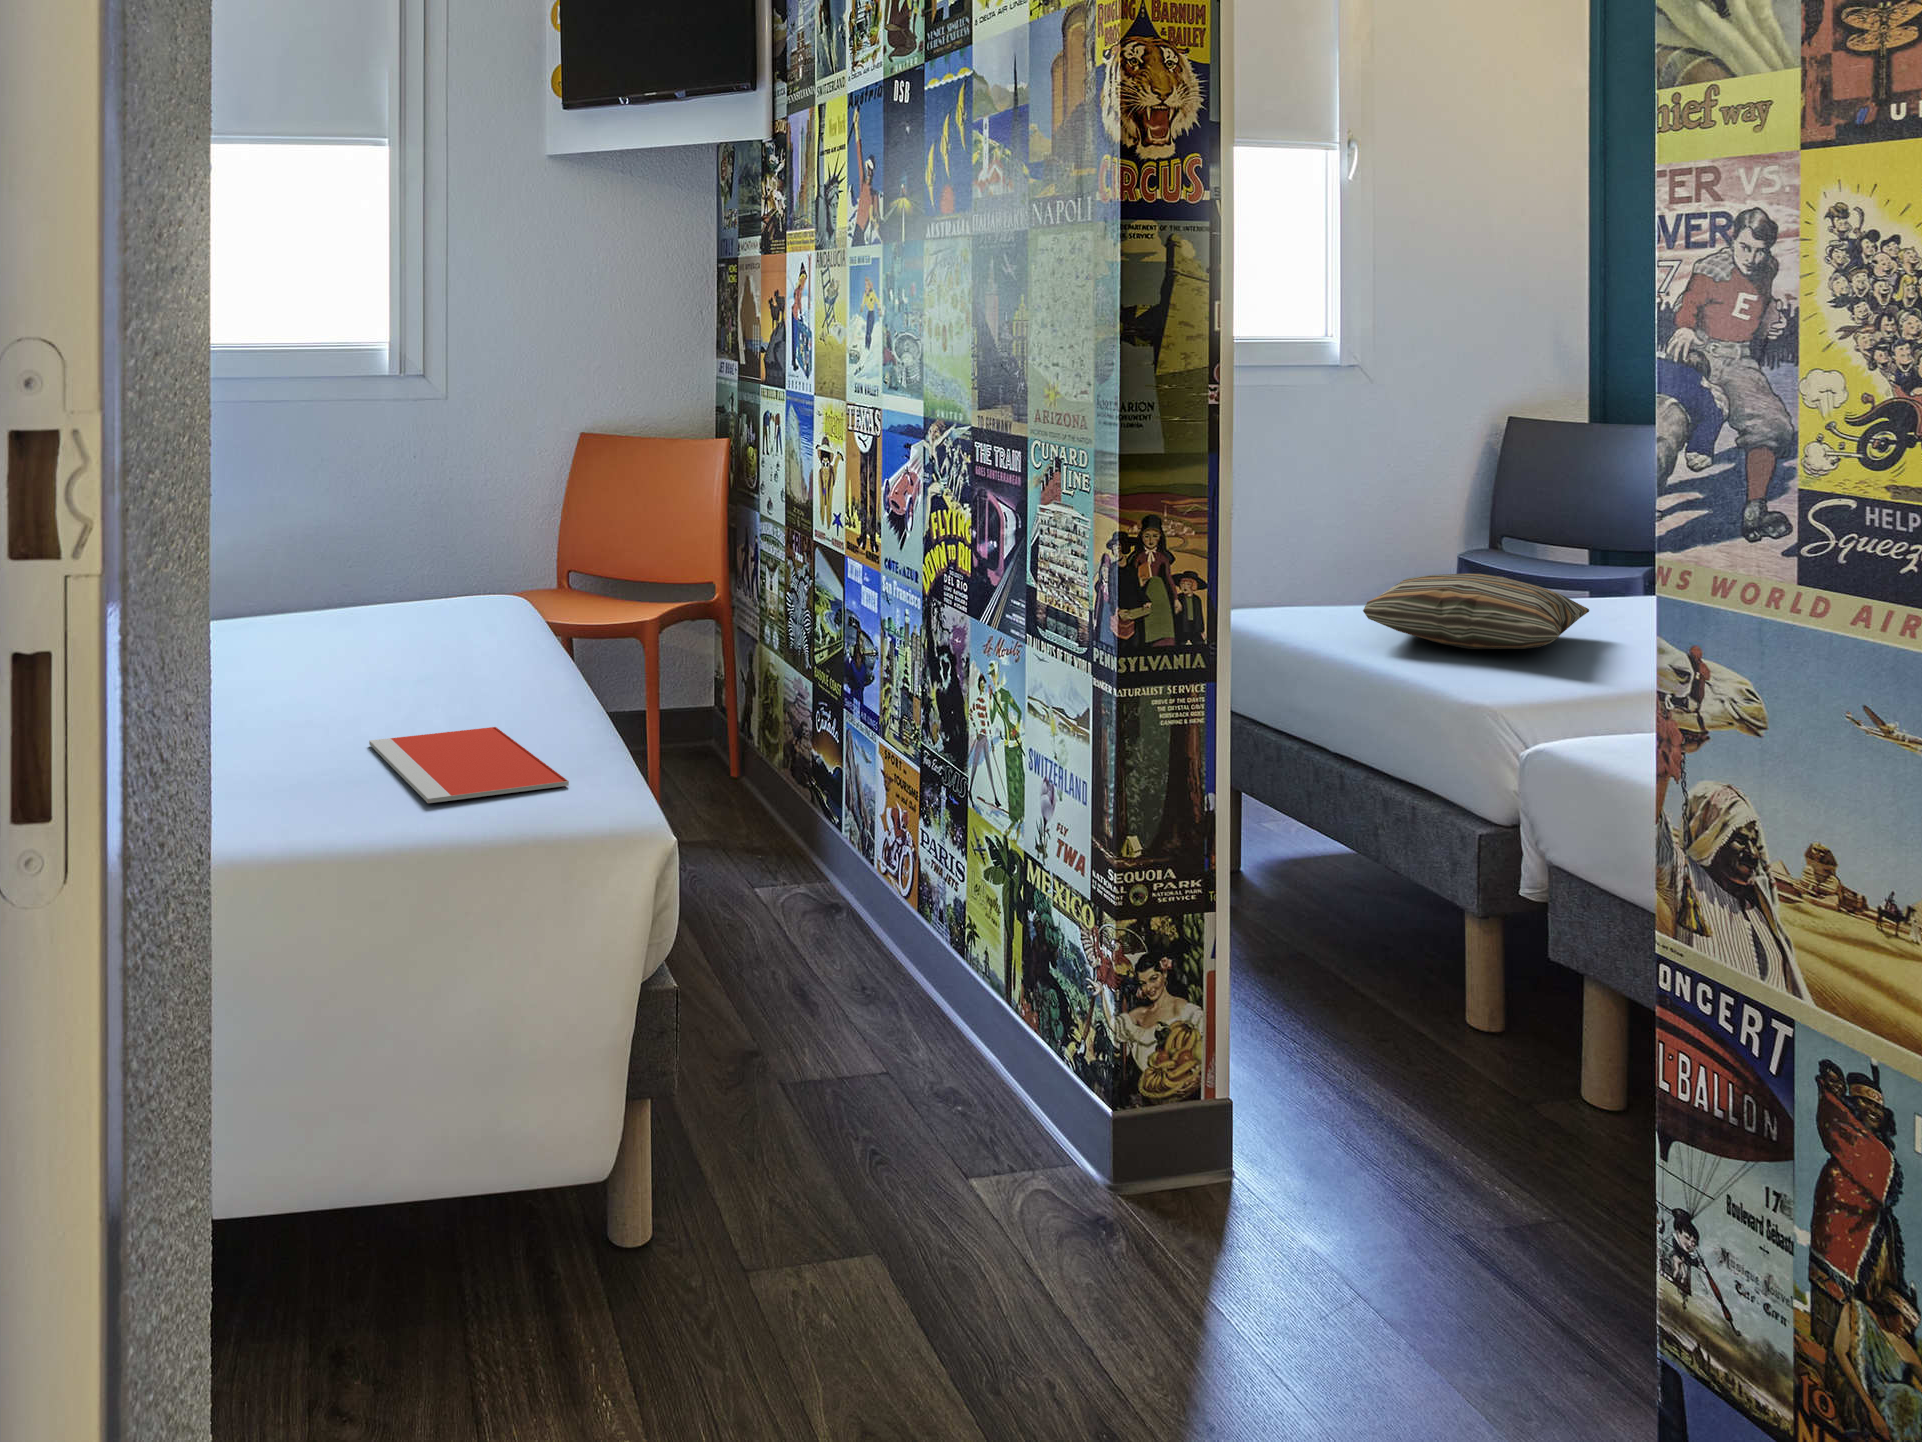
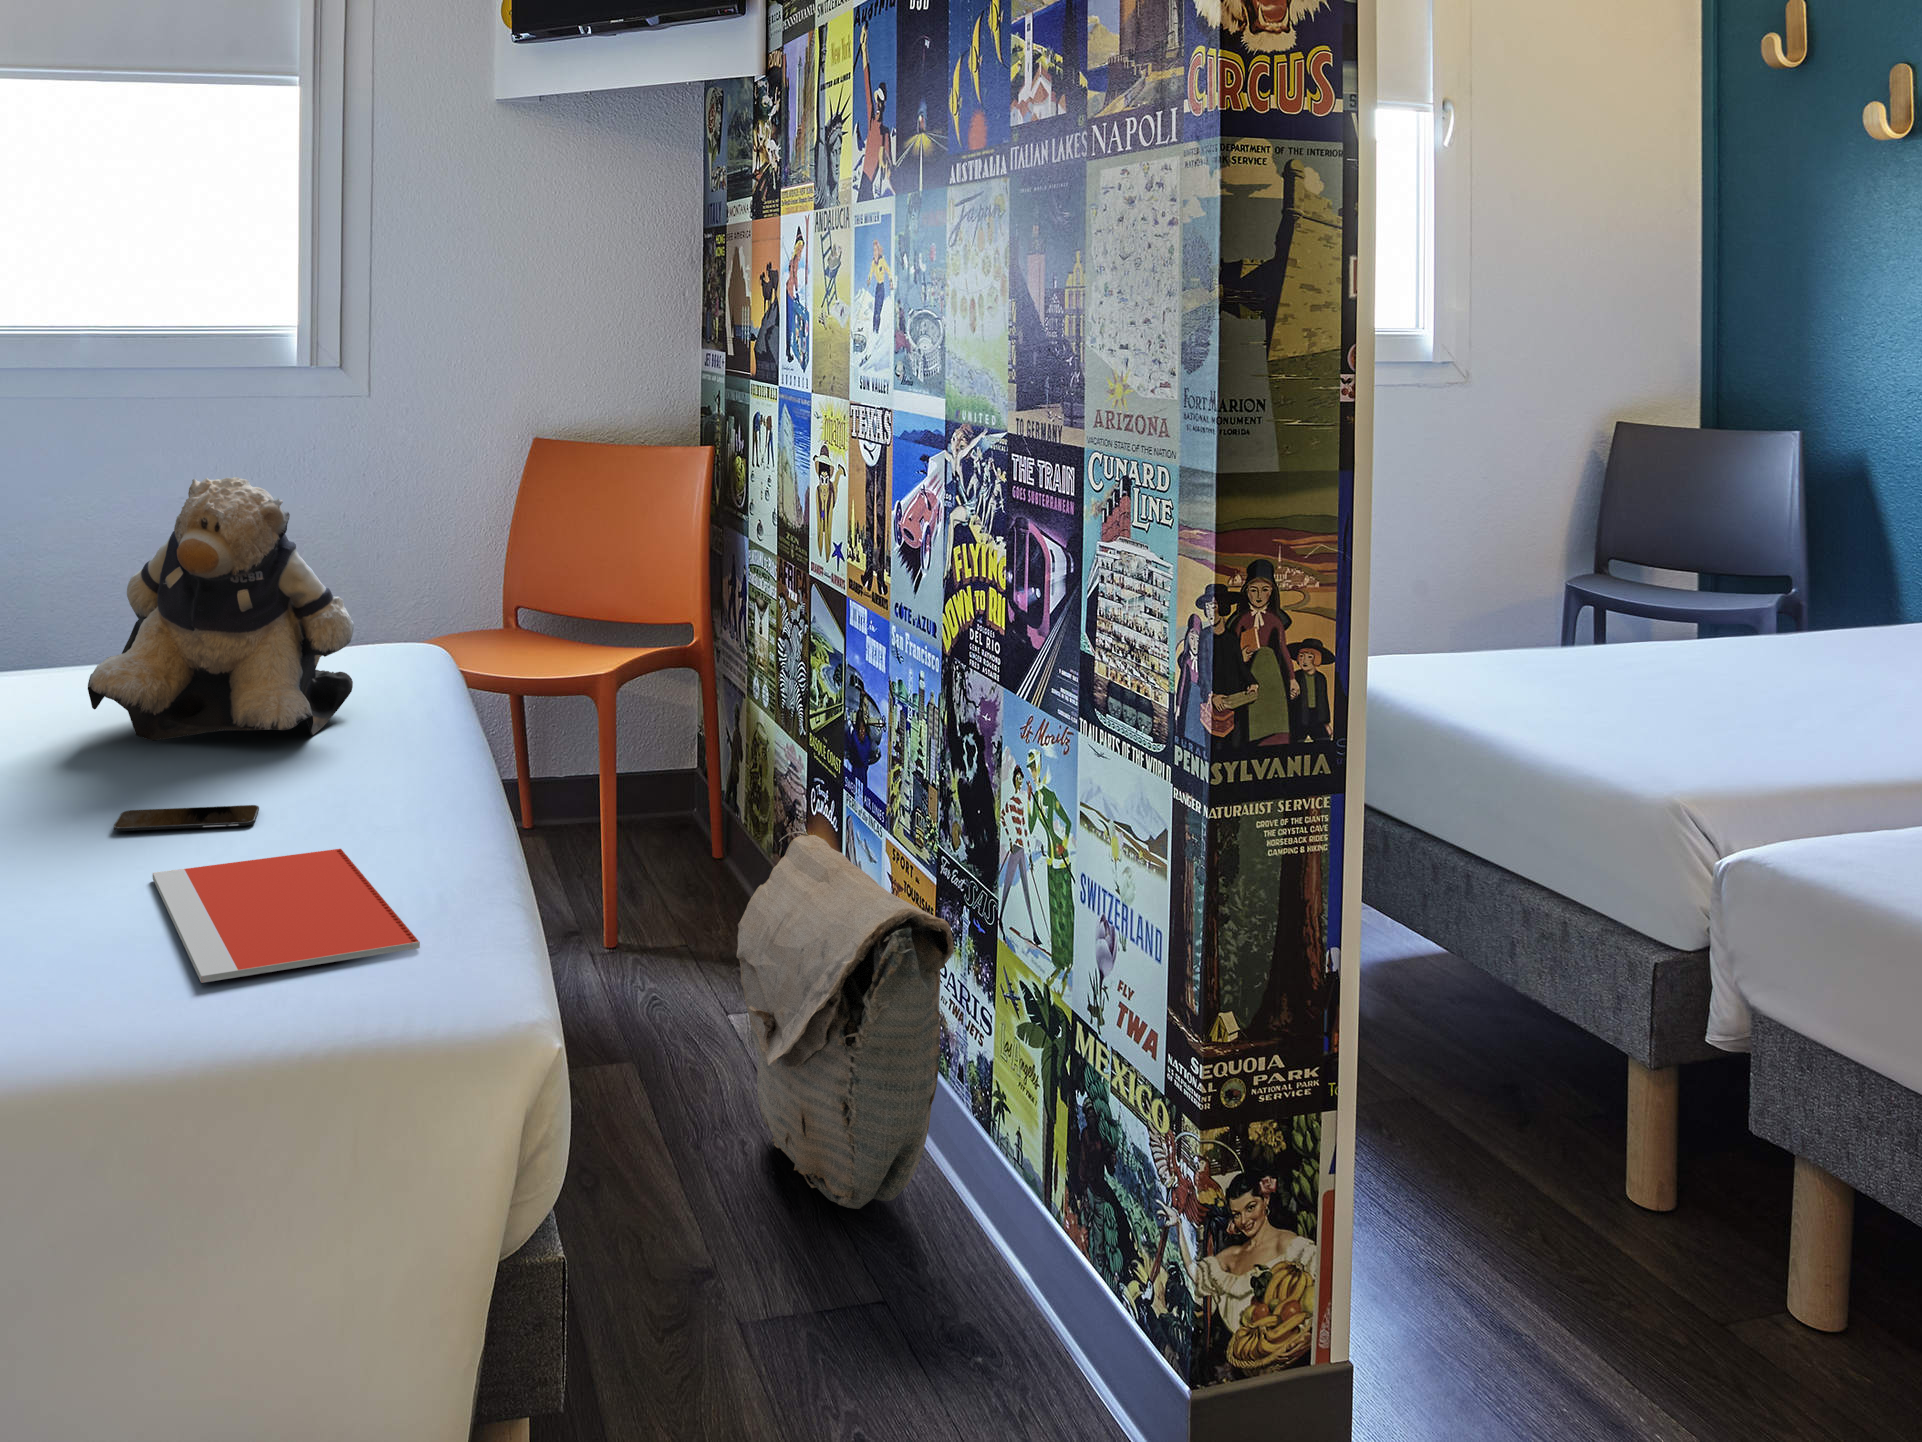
teddy bear: none [287,462,478,658] -> present [88,477,354,741]
pillow: present [1363,574,1589,649] -> none [1501,622,1780,719]
smartphone: none [329,700,428,716] -> present [113,805,259,831]
bag: none [767,730,934,1006] -> present [737,830,954,1209]

